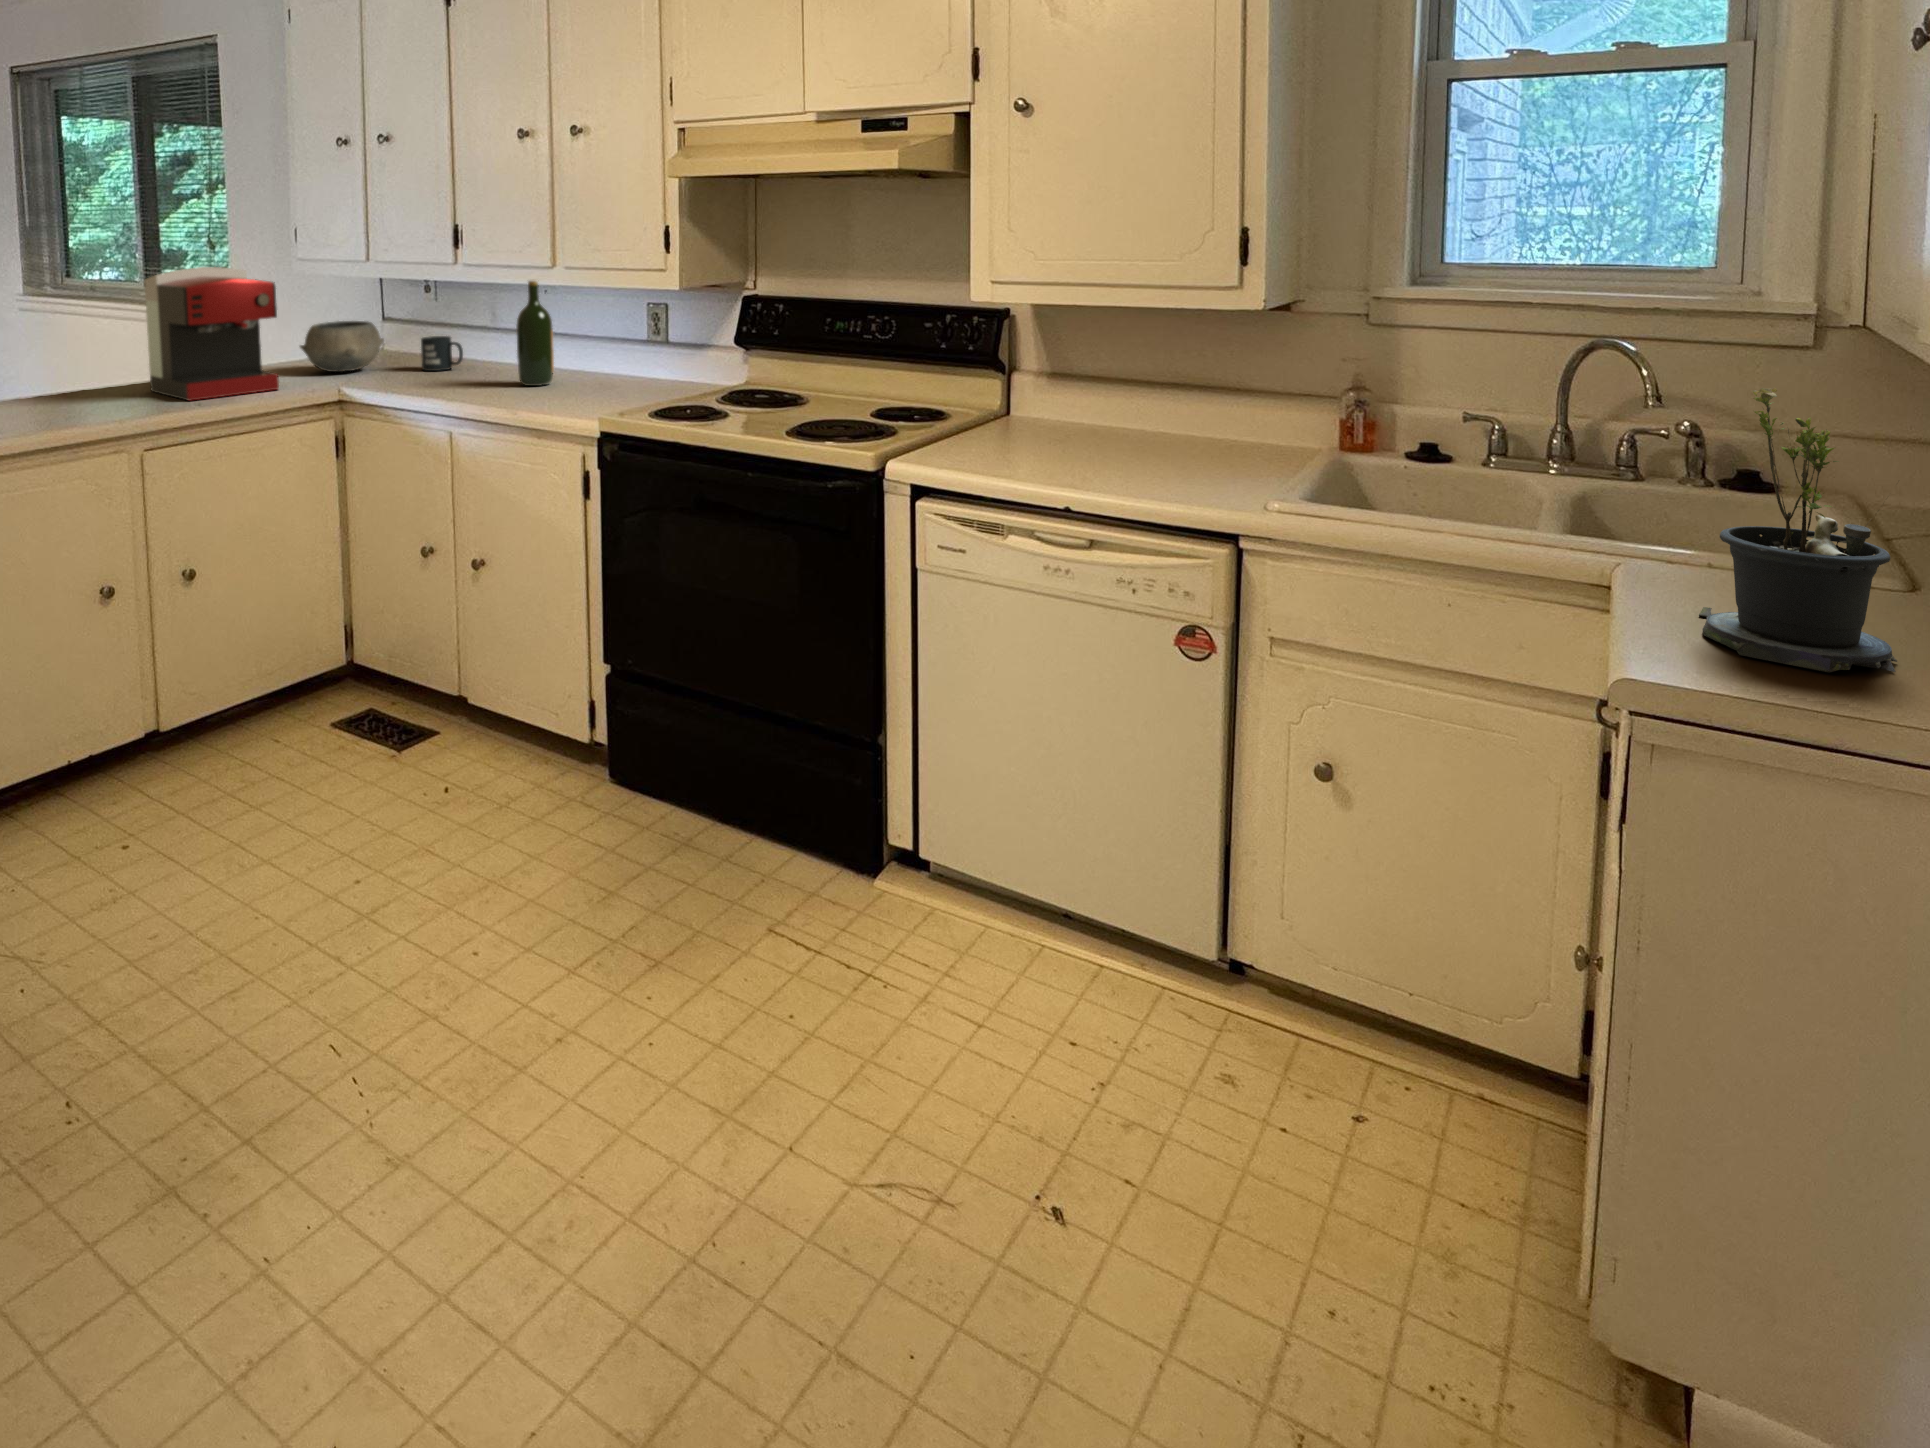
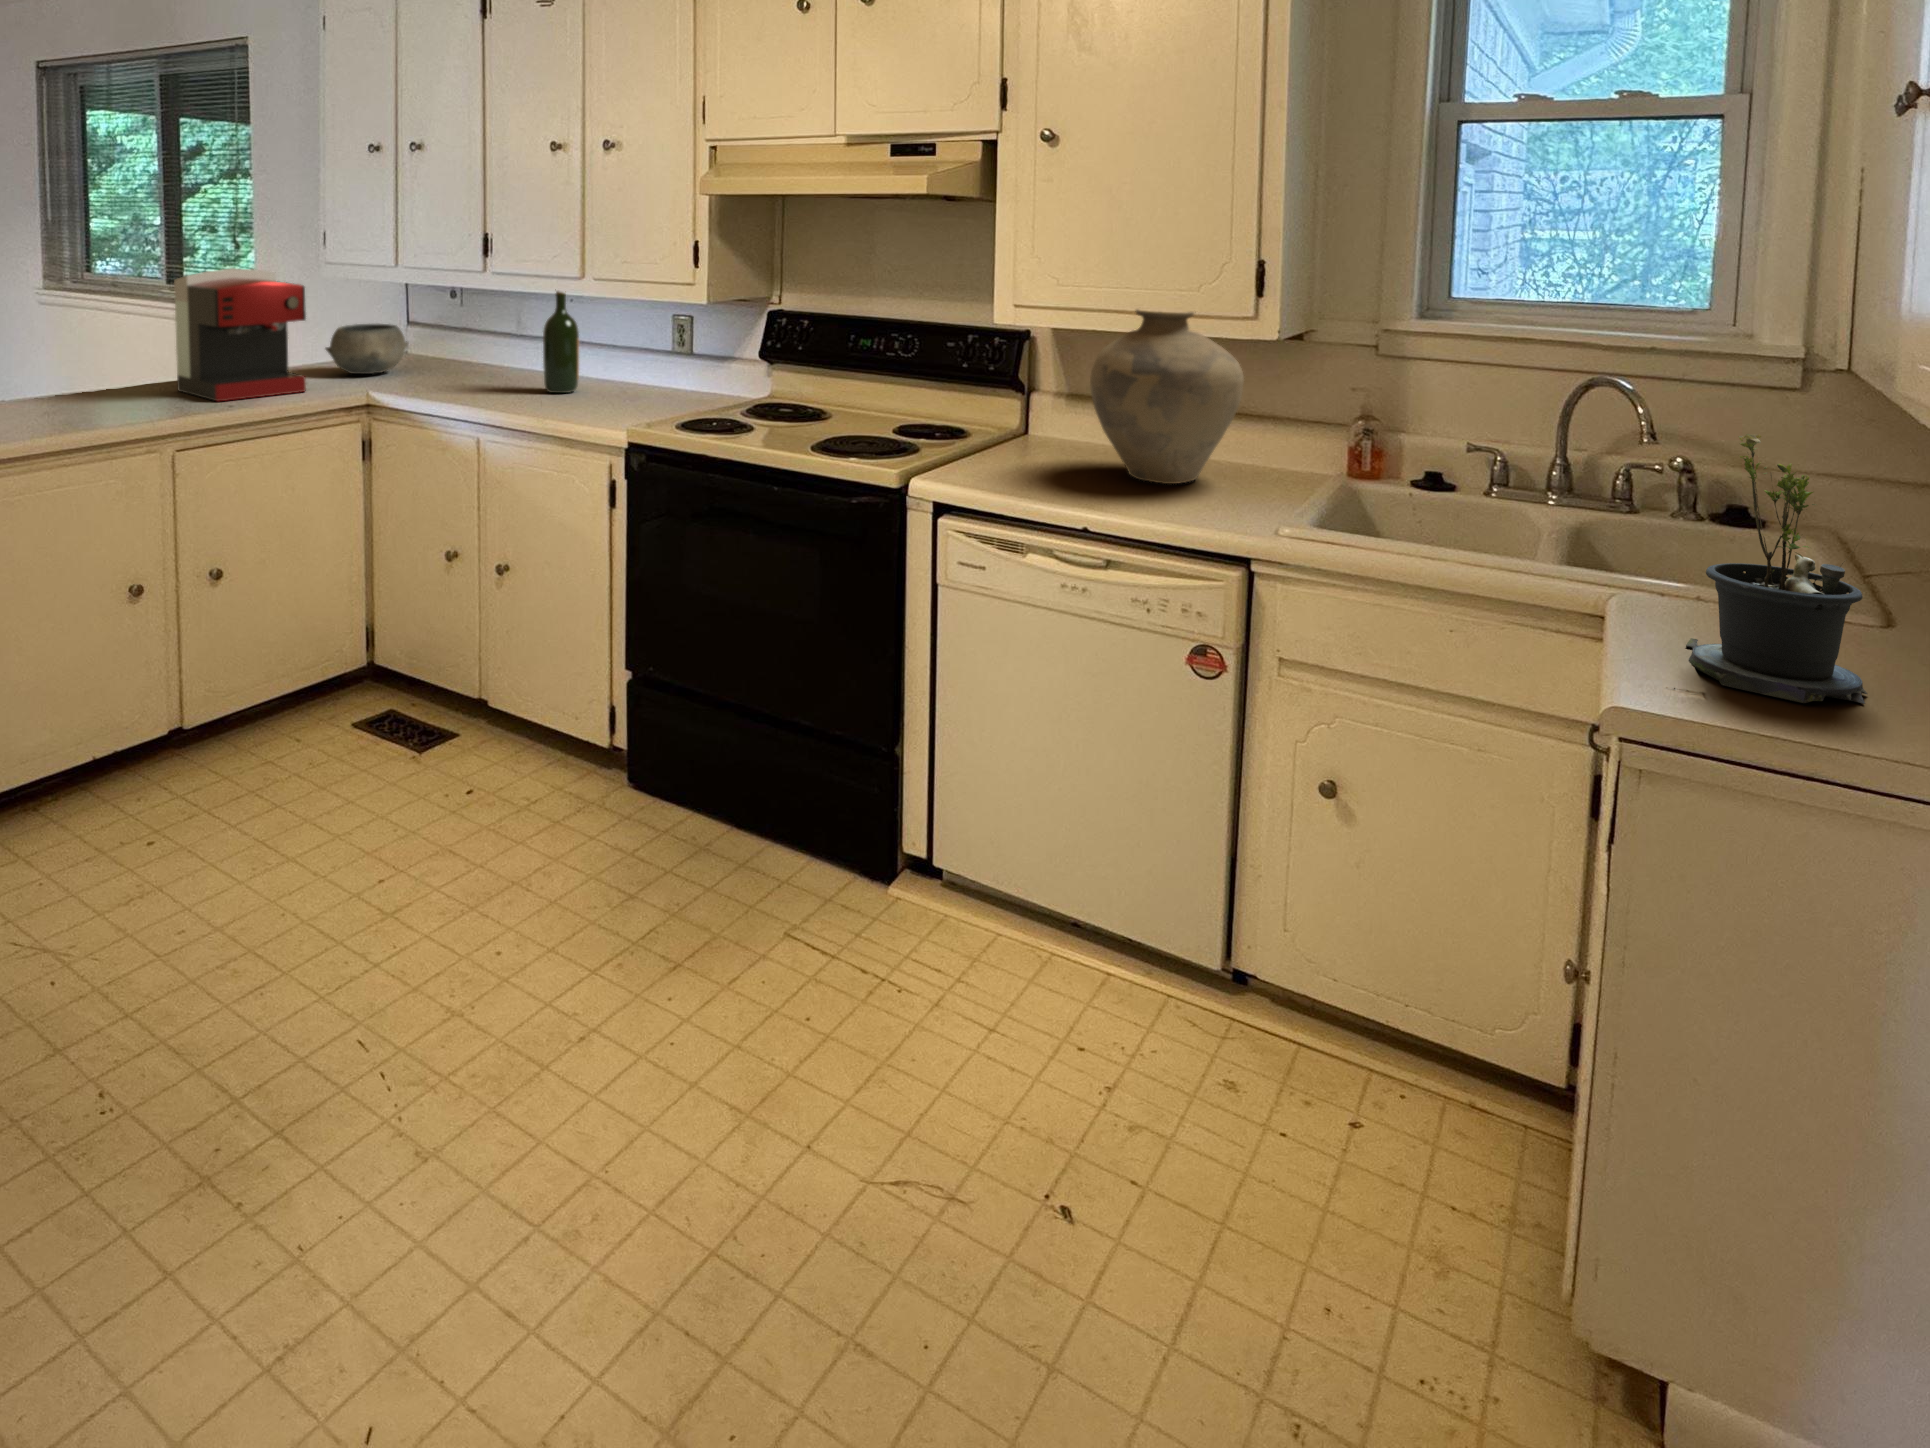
vase: none [1069,280,1227,461] -> present [1090,309,1244,484]
mug: present [421,336,463,371] -> none [446,341,488,375]

